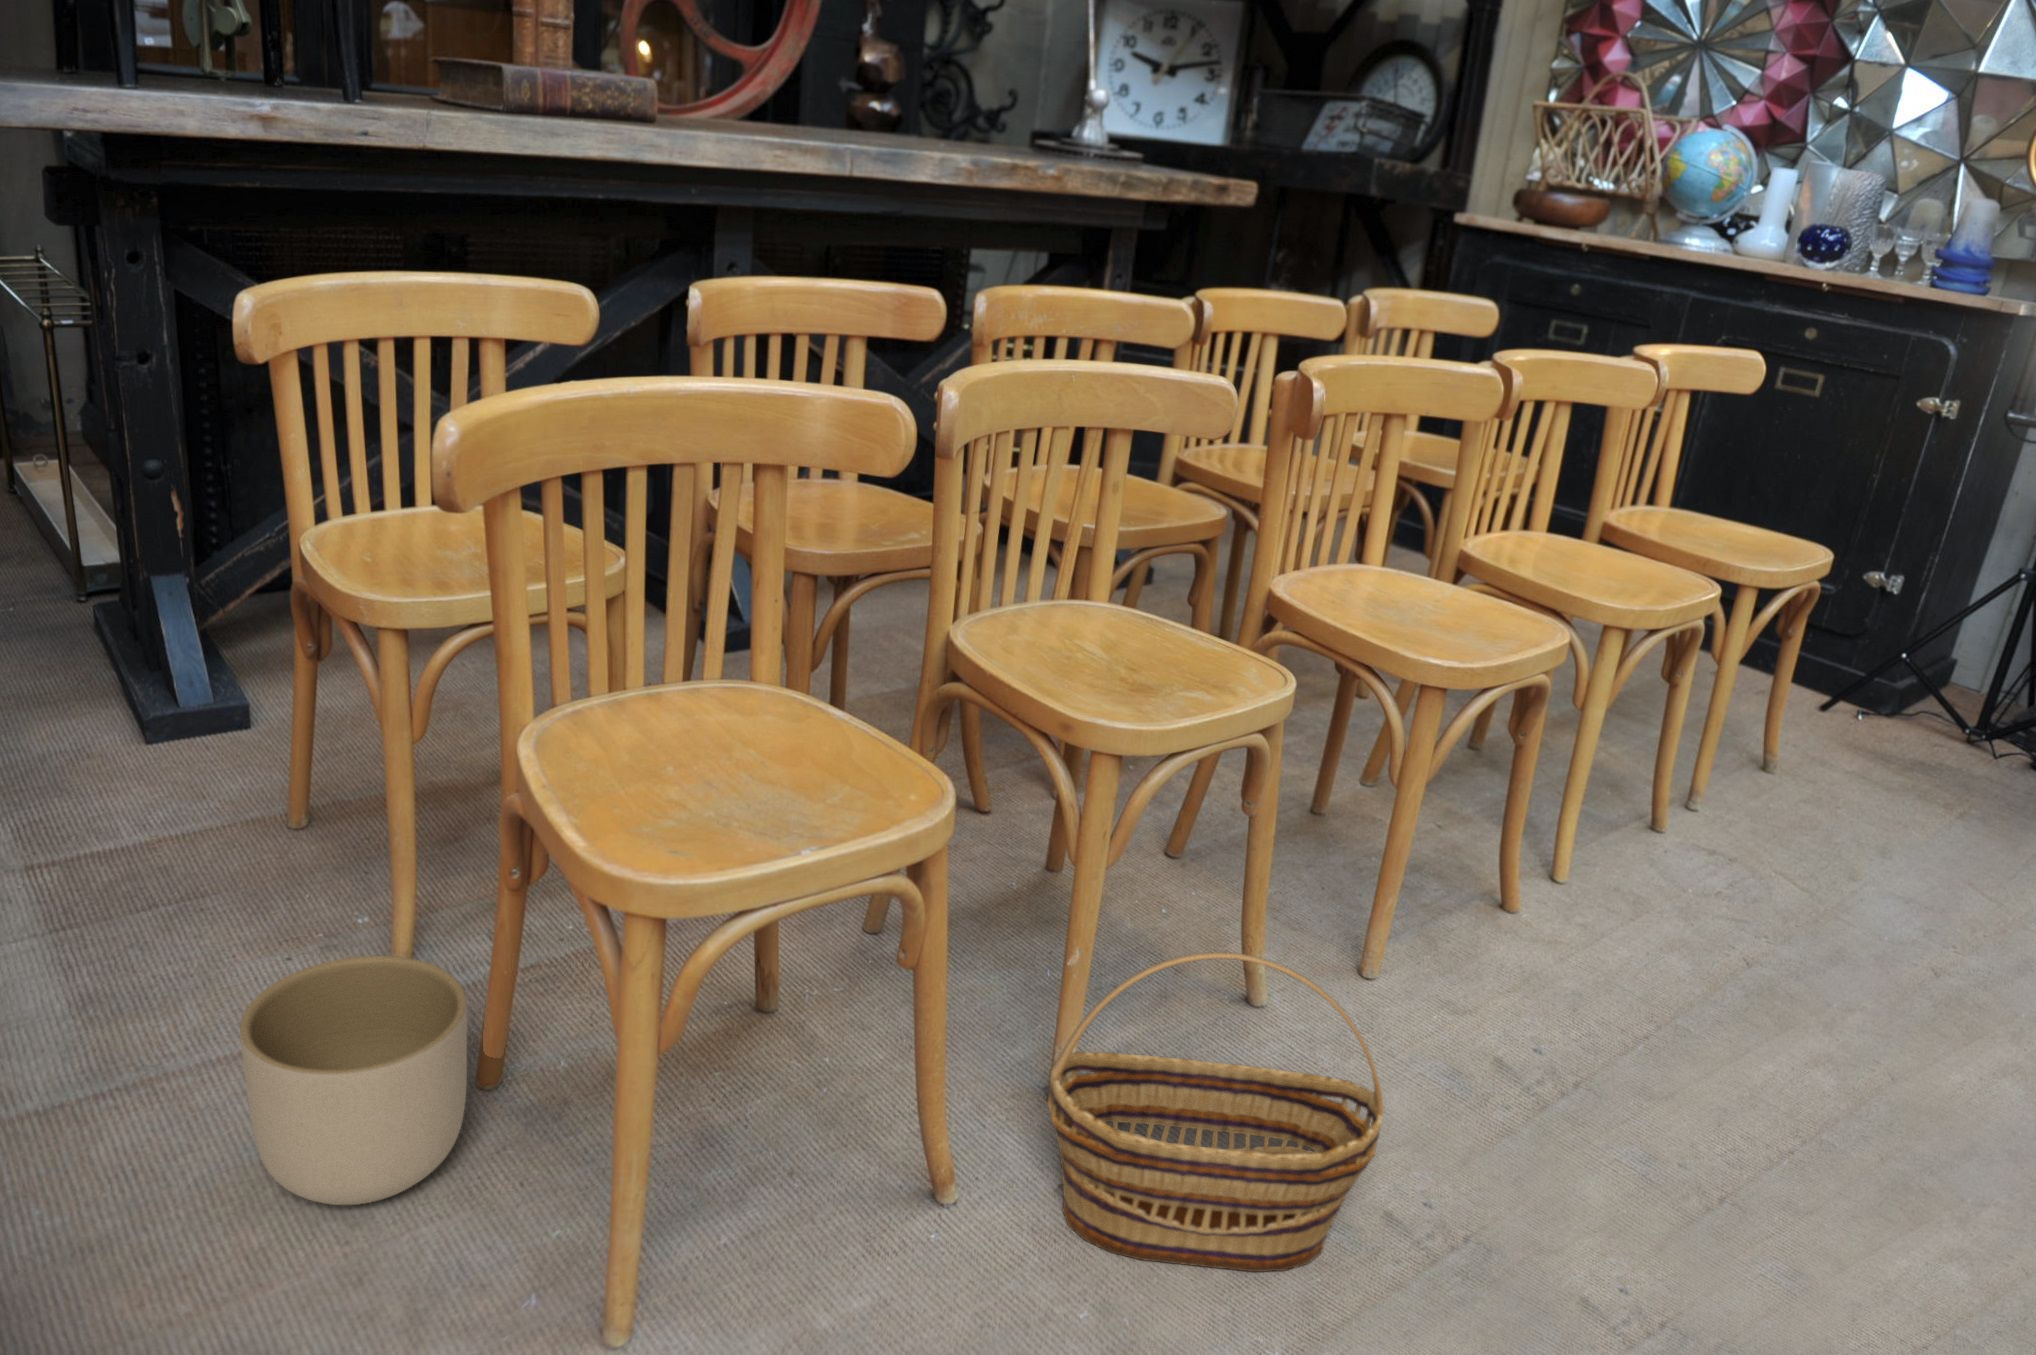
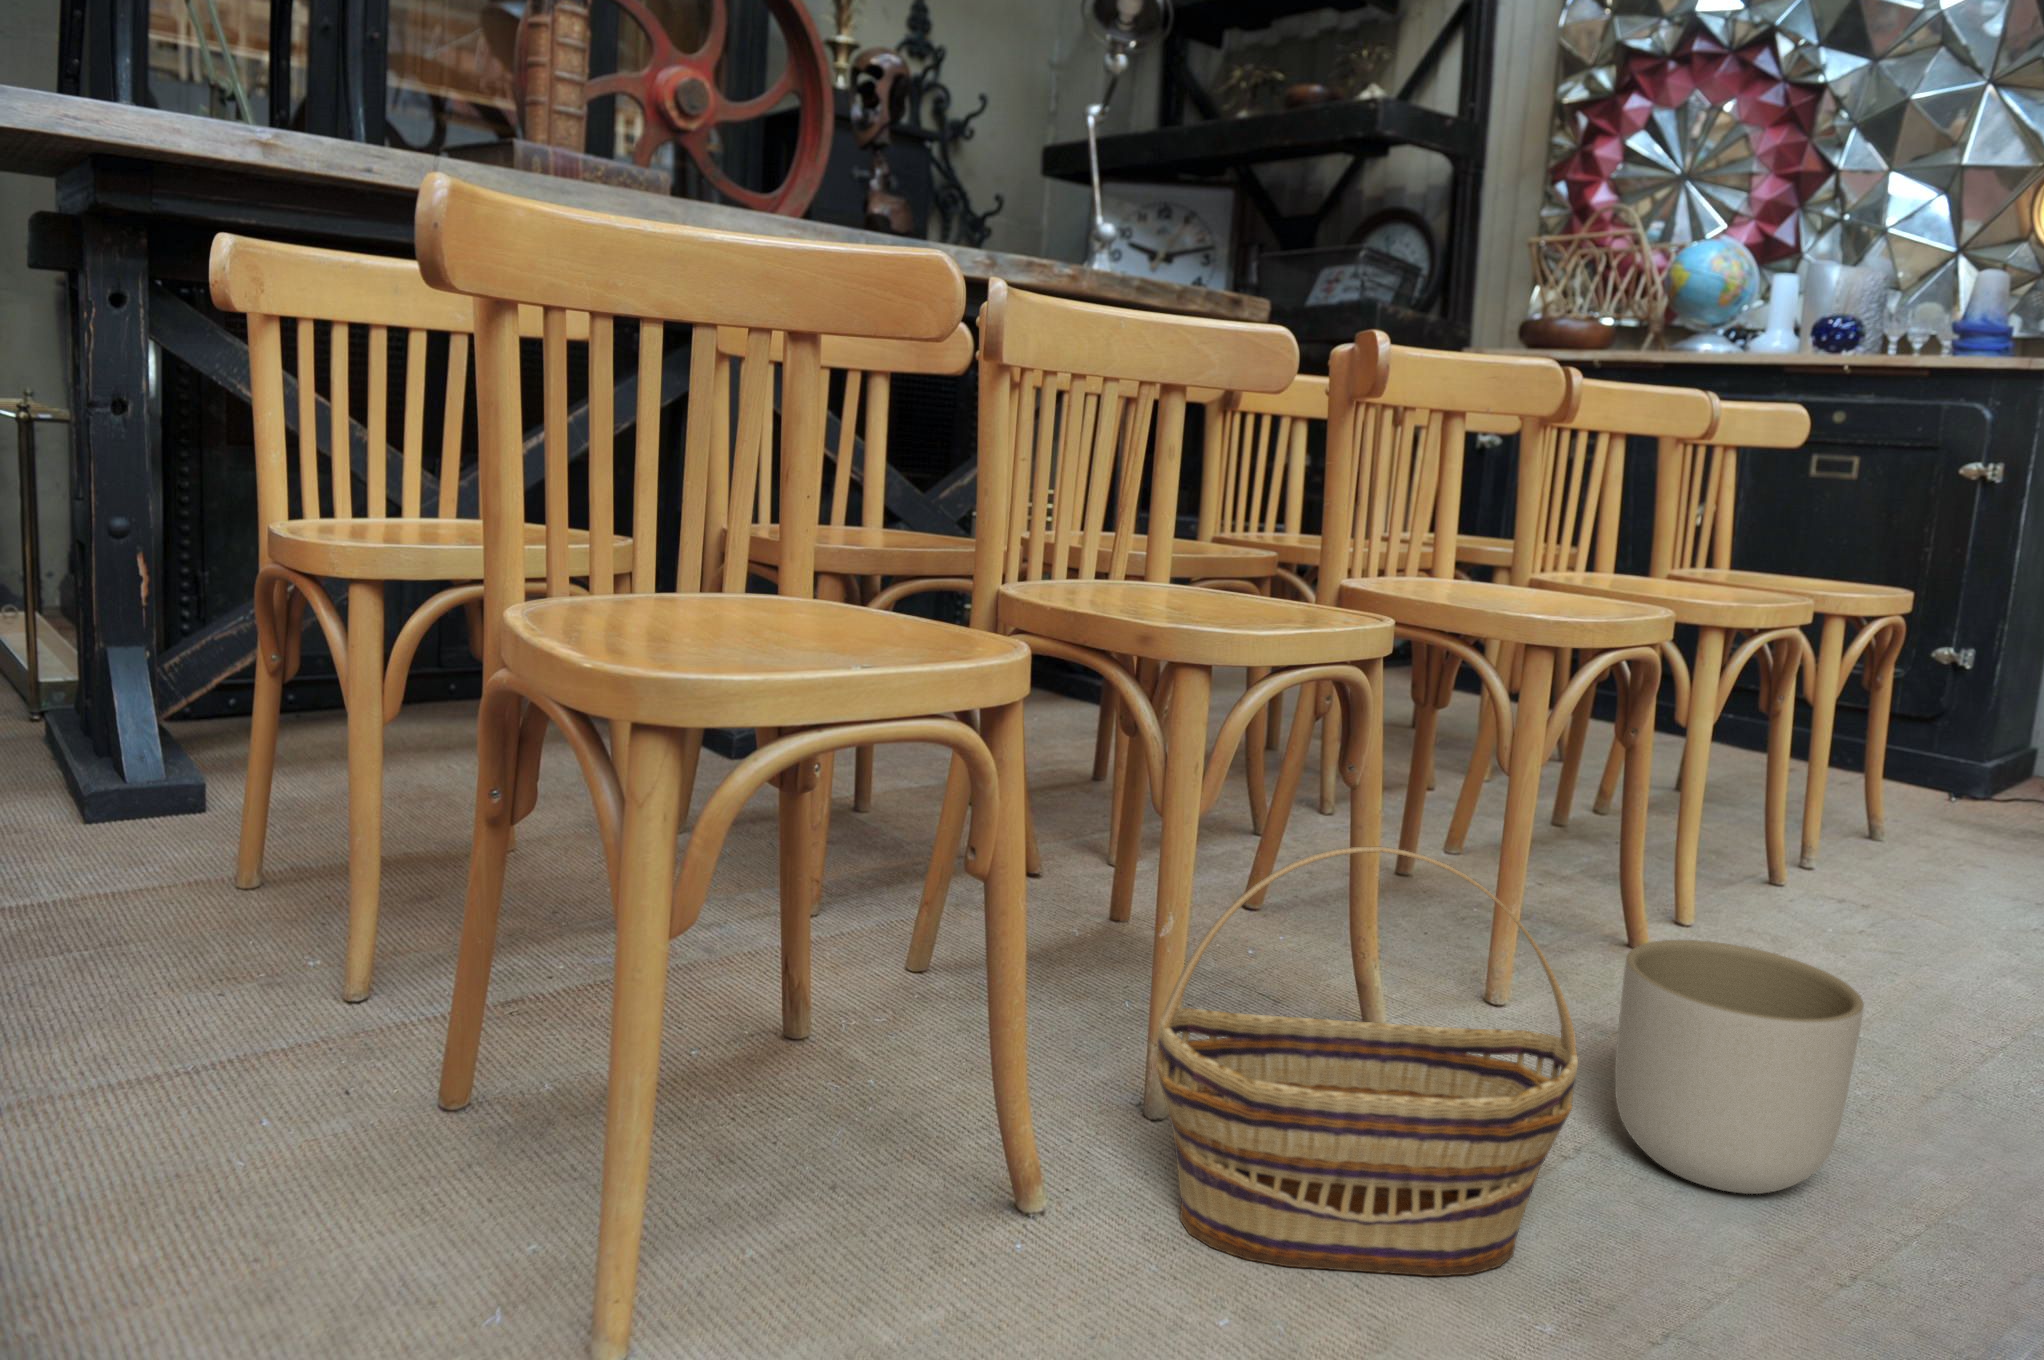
planter: present [240,956,467,1205] -> present [1615,940,1864,1194]

